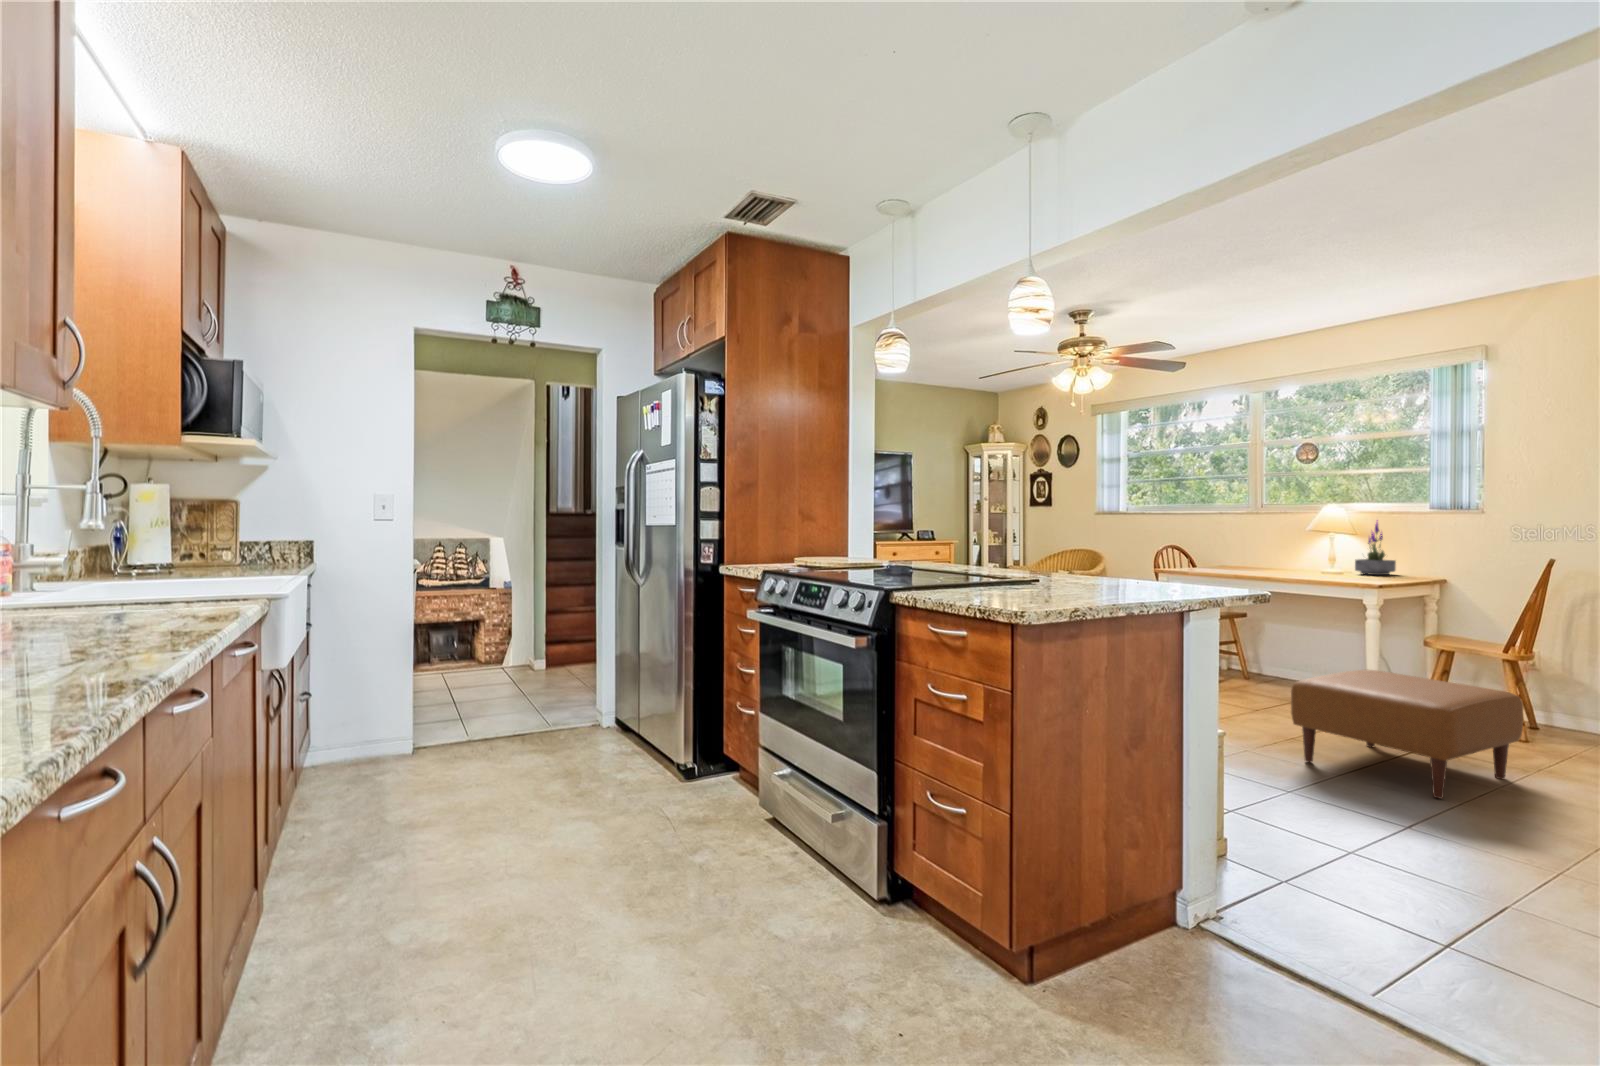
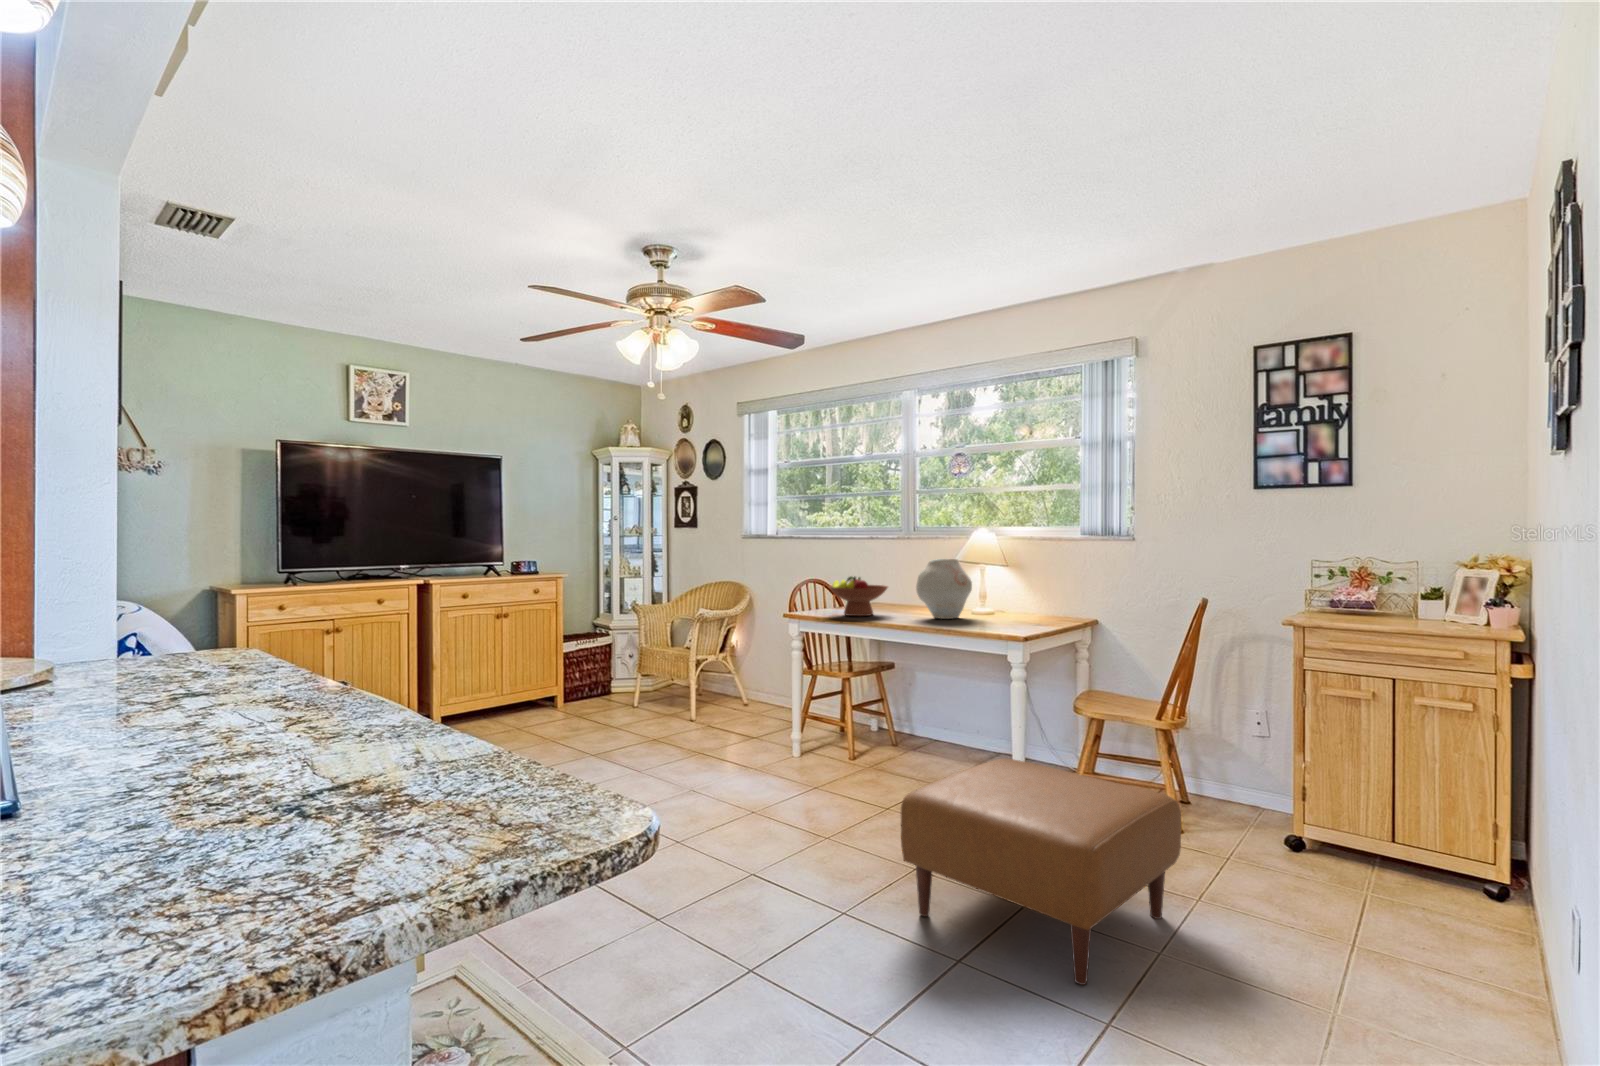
potted plant: present [1355,520,1396,575] -> none [1005,546,1047,616]
vase: none [1274,529,1326,576] -> present [916,559,972,619]
fruit bowl: none [1193,542,1246,573] -> present [830,576,888,616]

